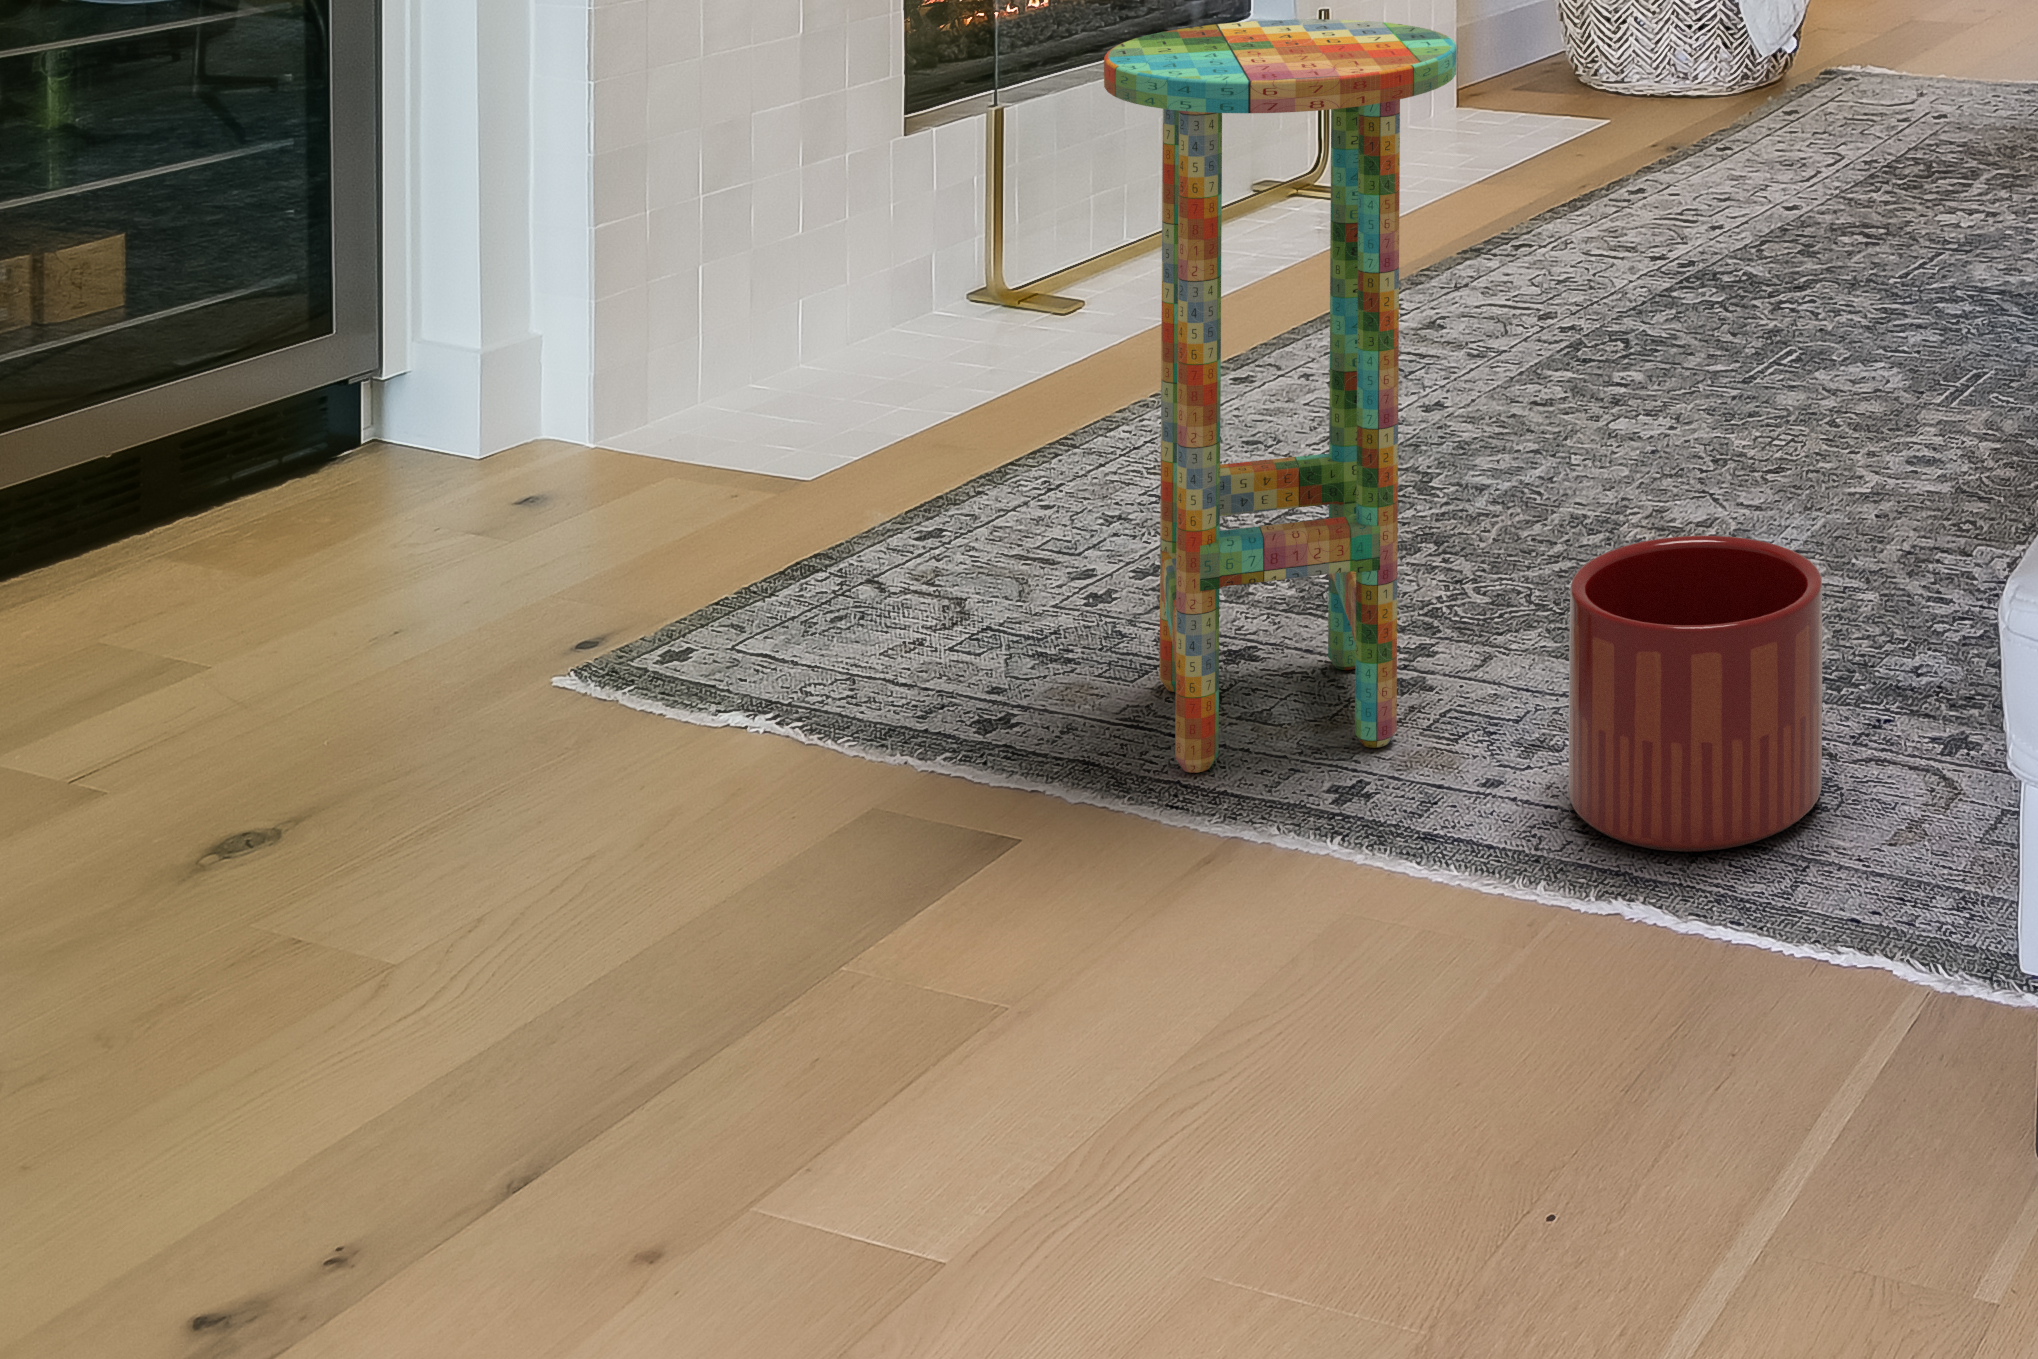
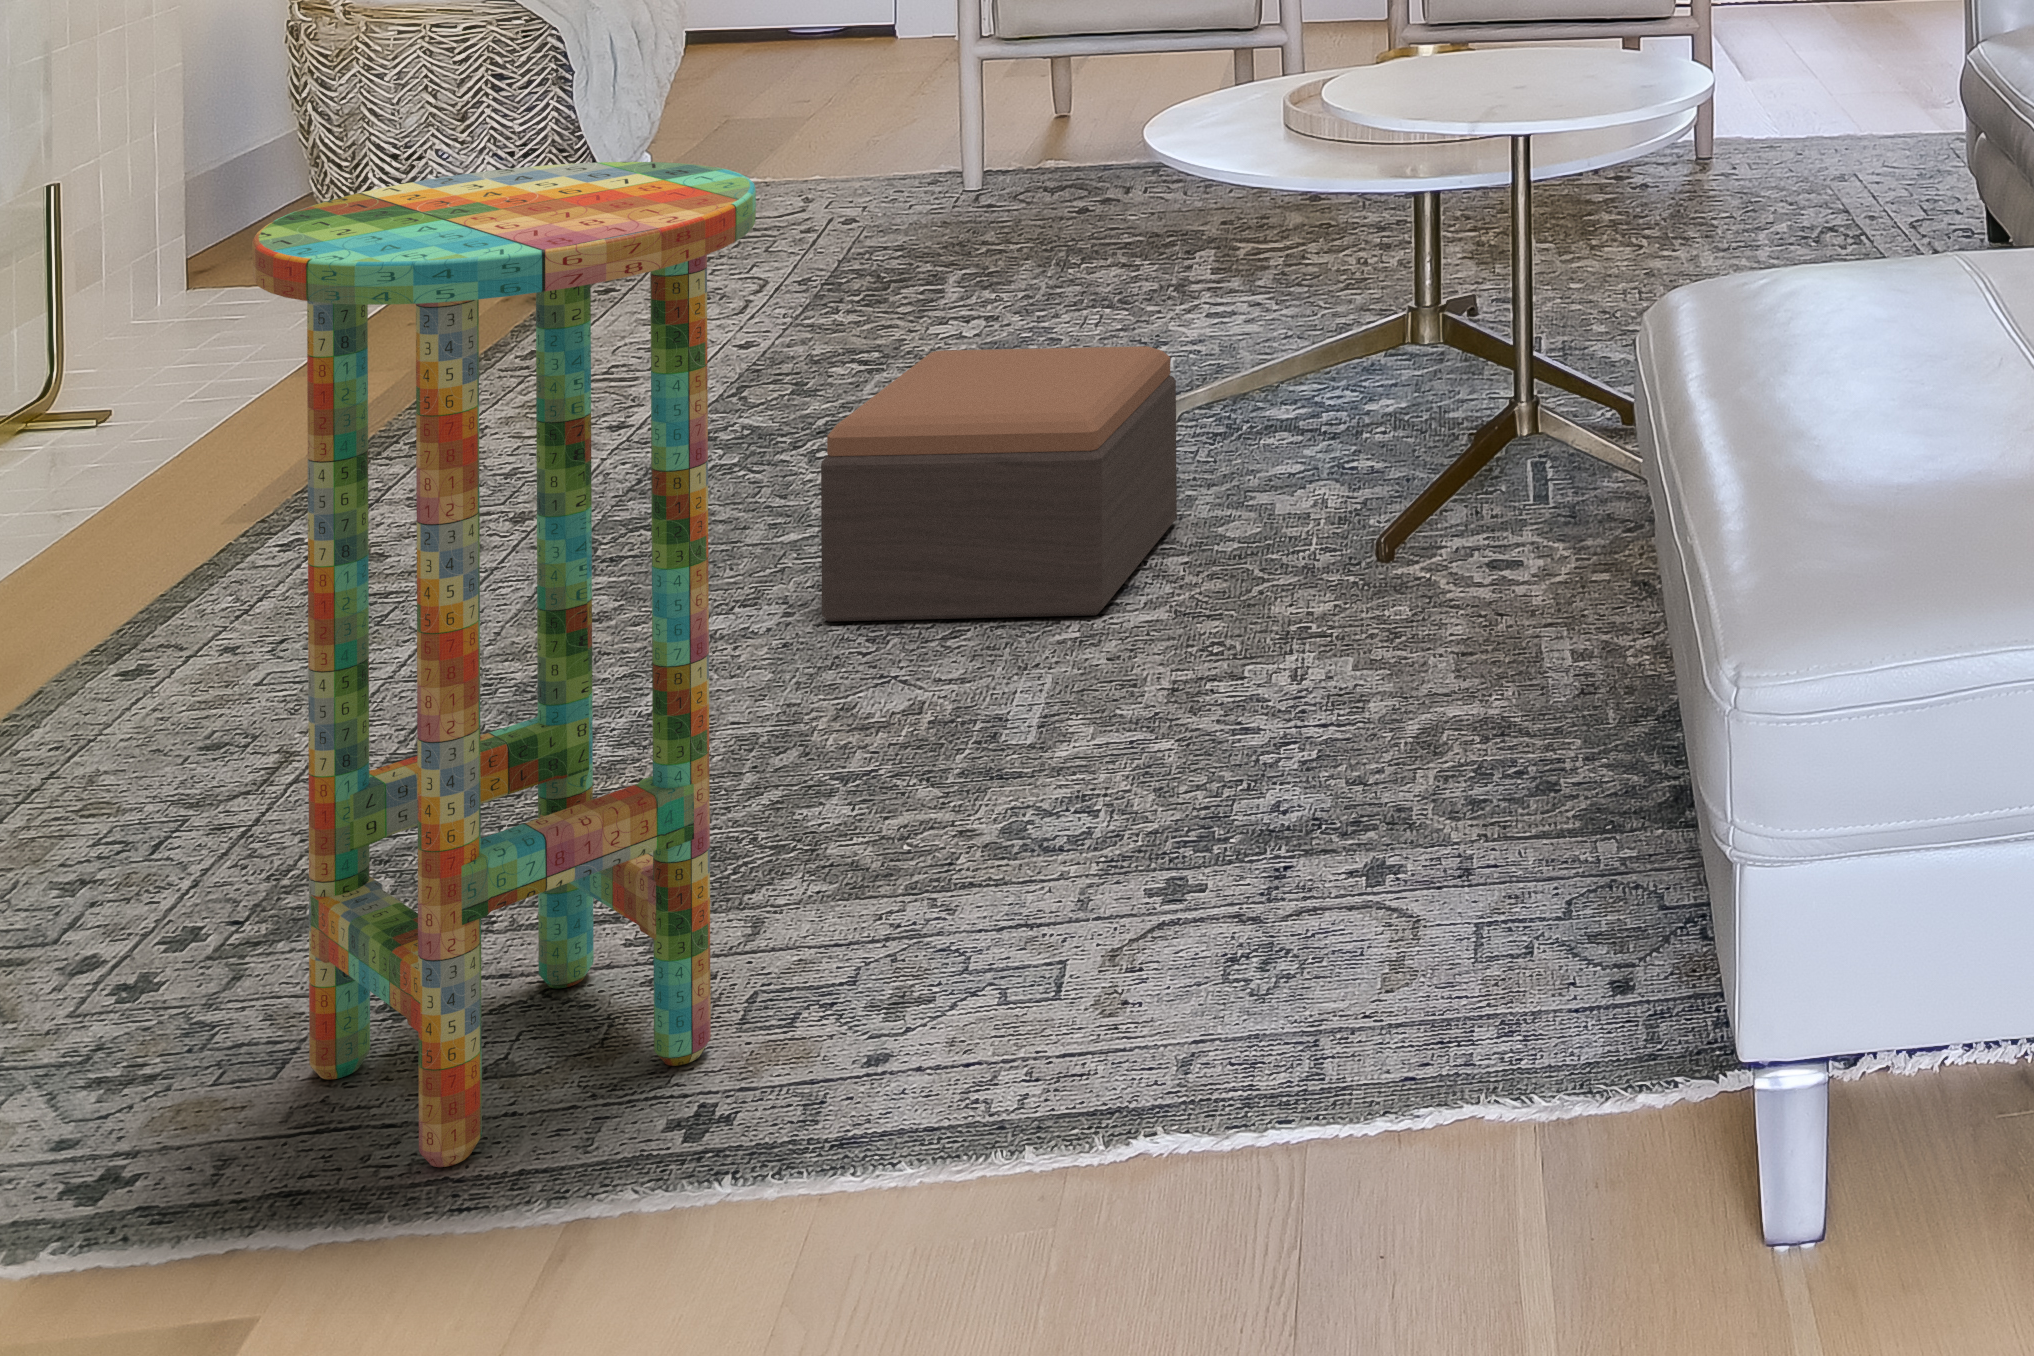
footstool: none [1697,230,2012,481] -> present [821,346,1177,622]
planter: present [1569,536,1822,852] -> none [986,692,1293,1072]

